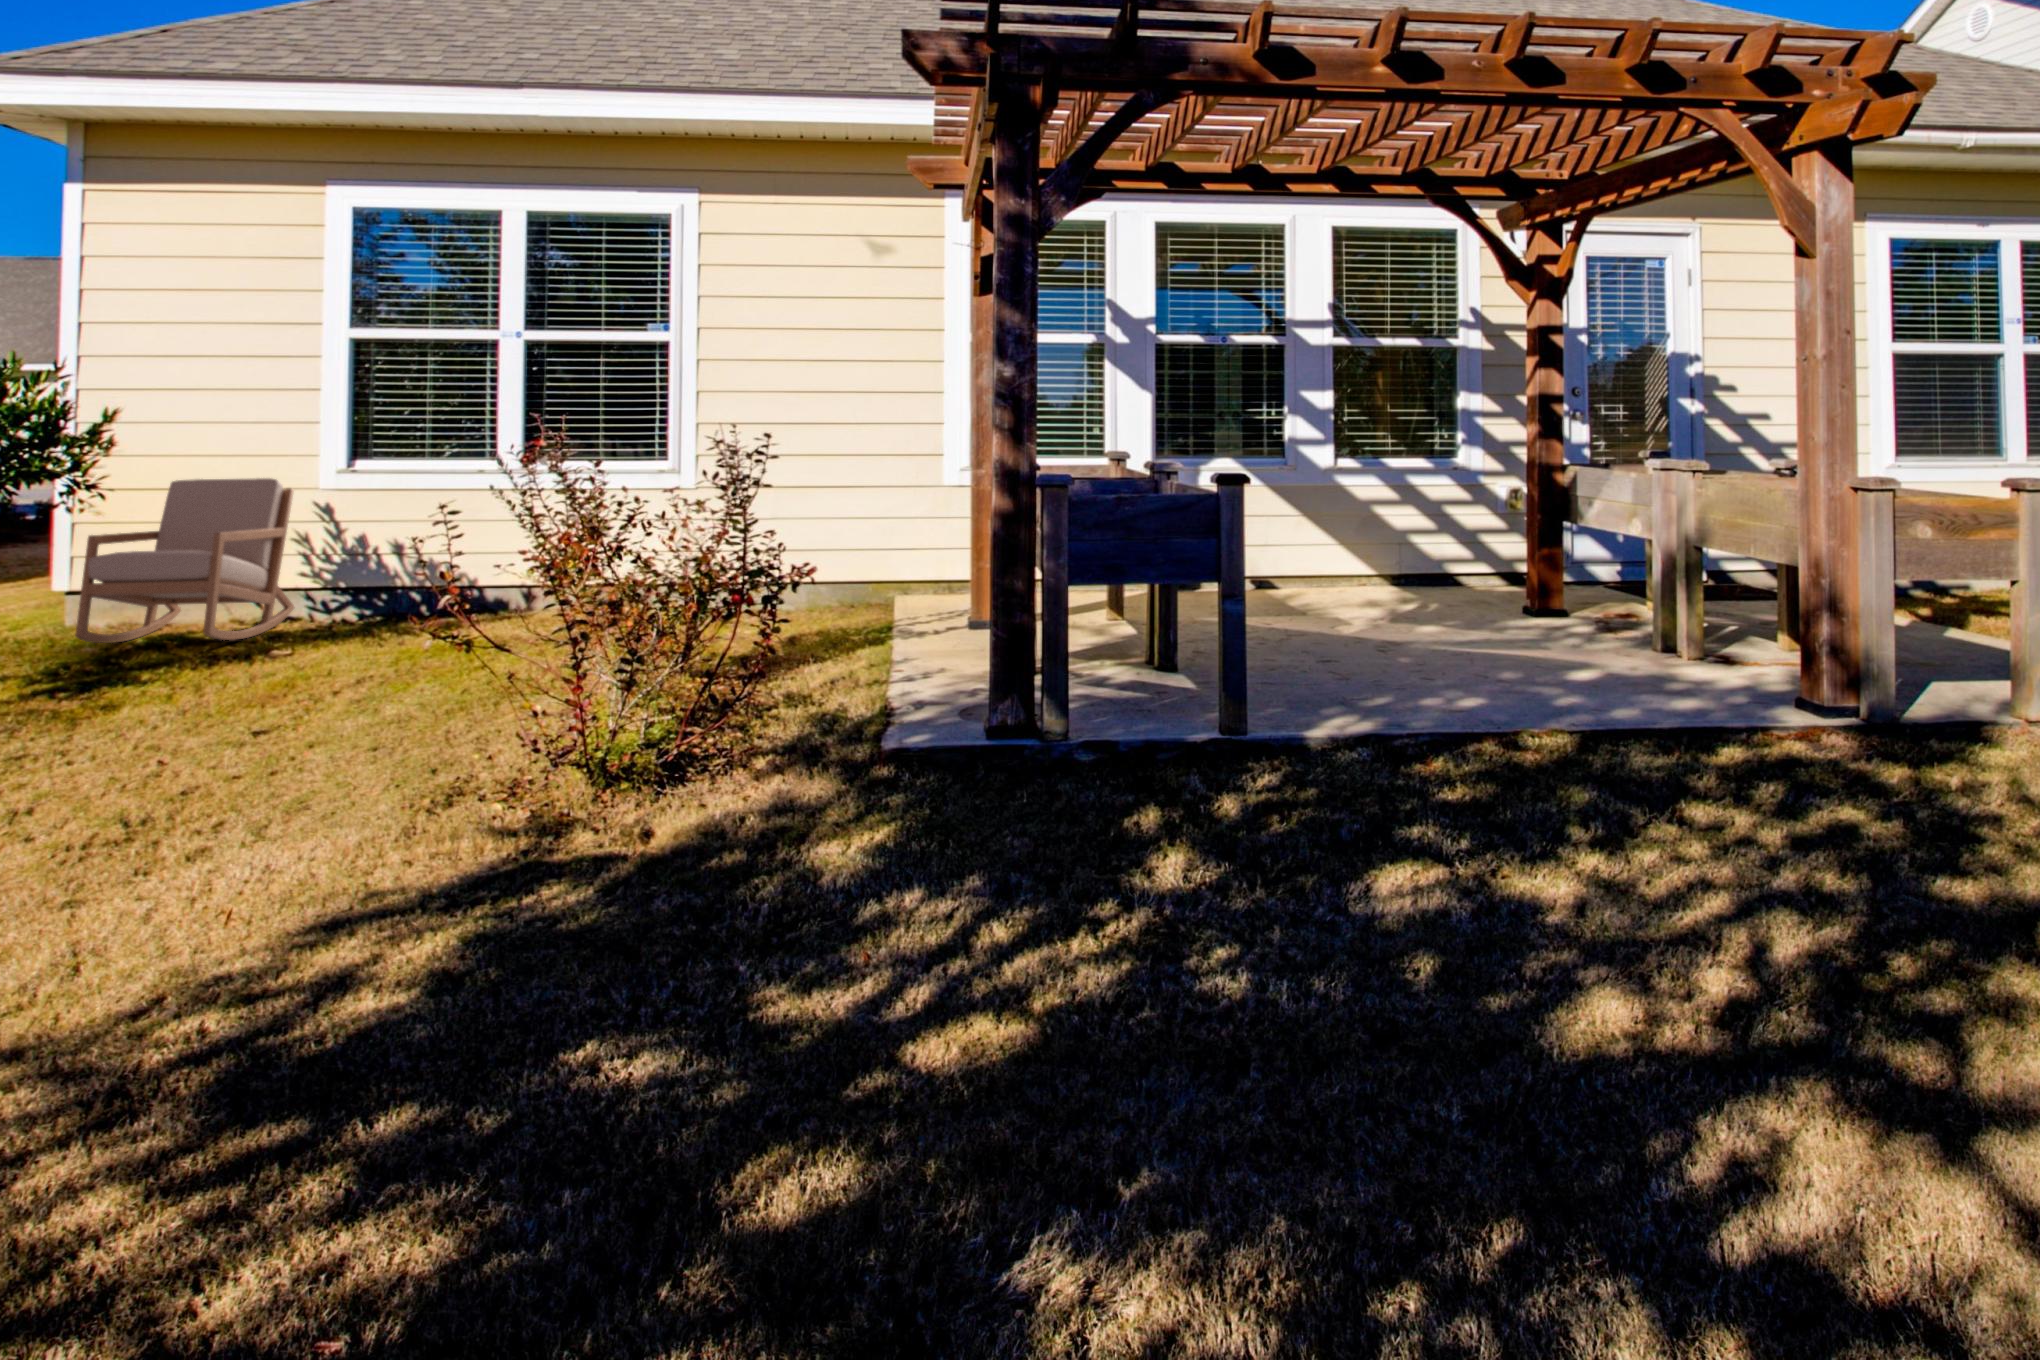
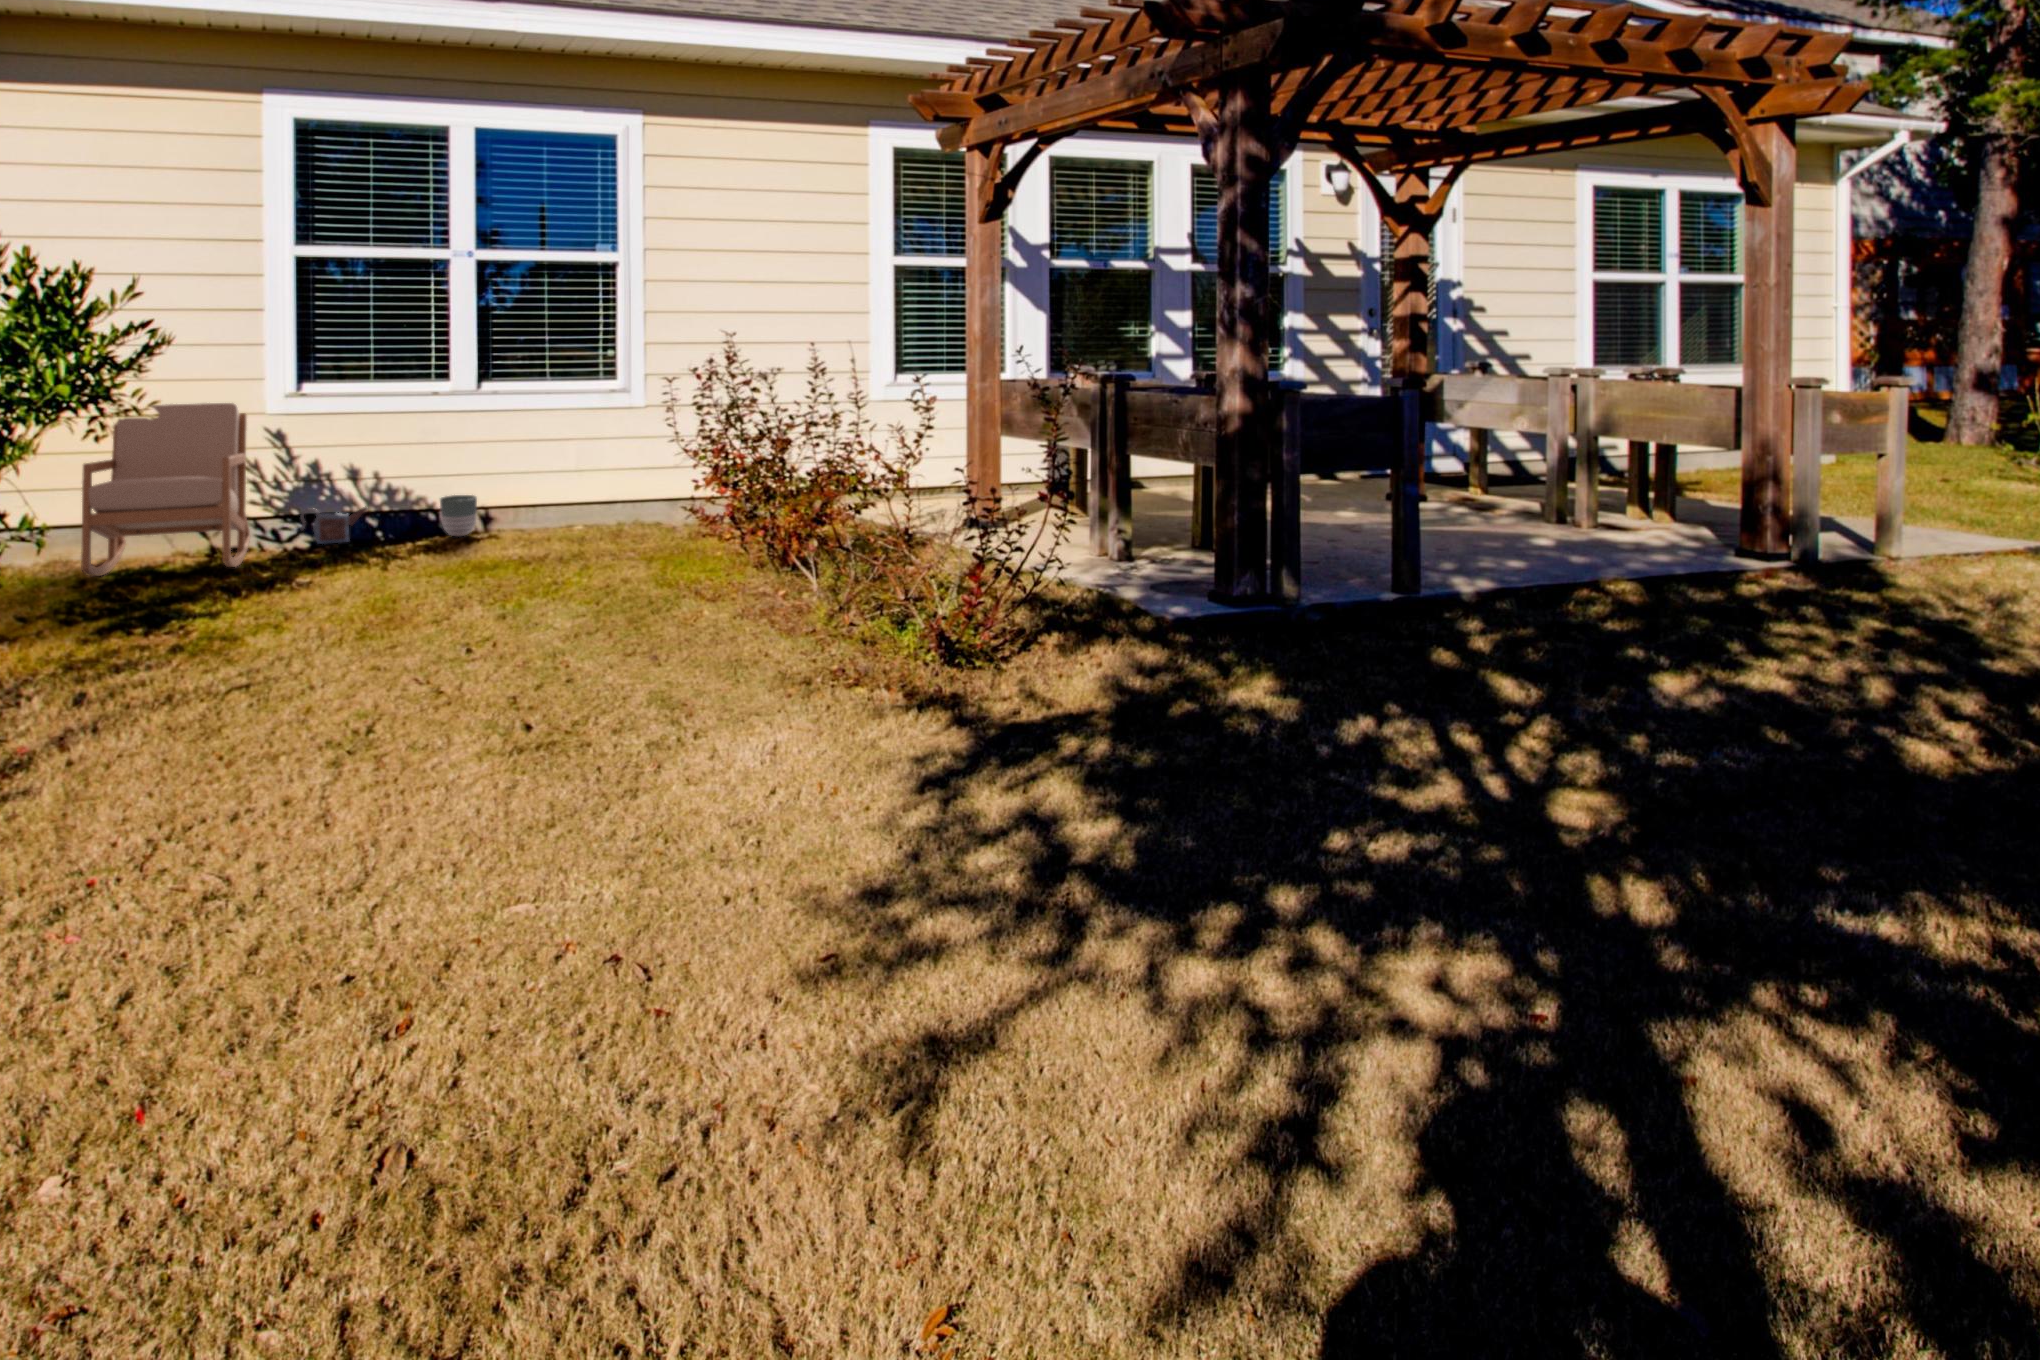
planter: none [473,574,512,617] -> present [440,495,477,536]
watering can: none [341,583,409,619] -> present [301,507,367,544]

